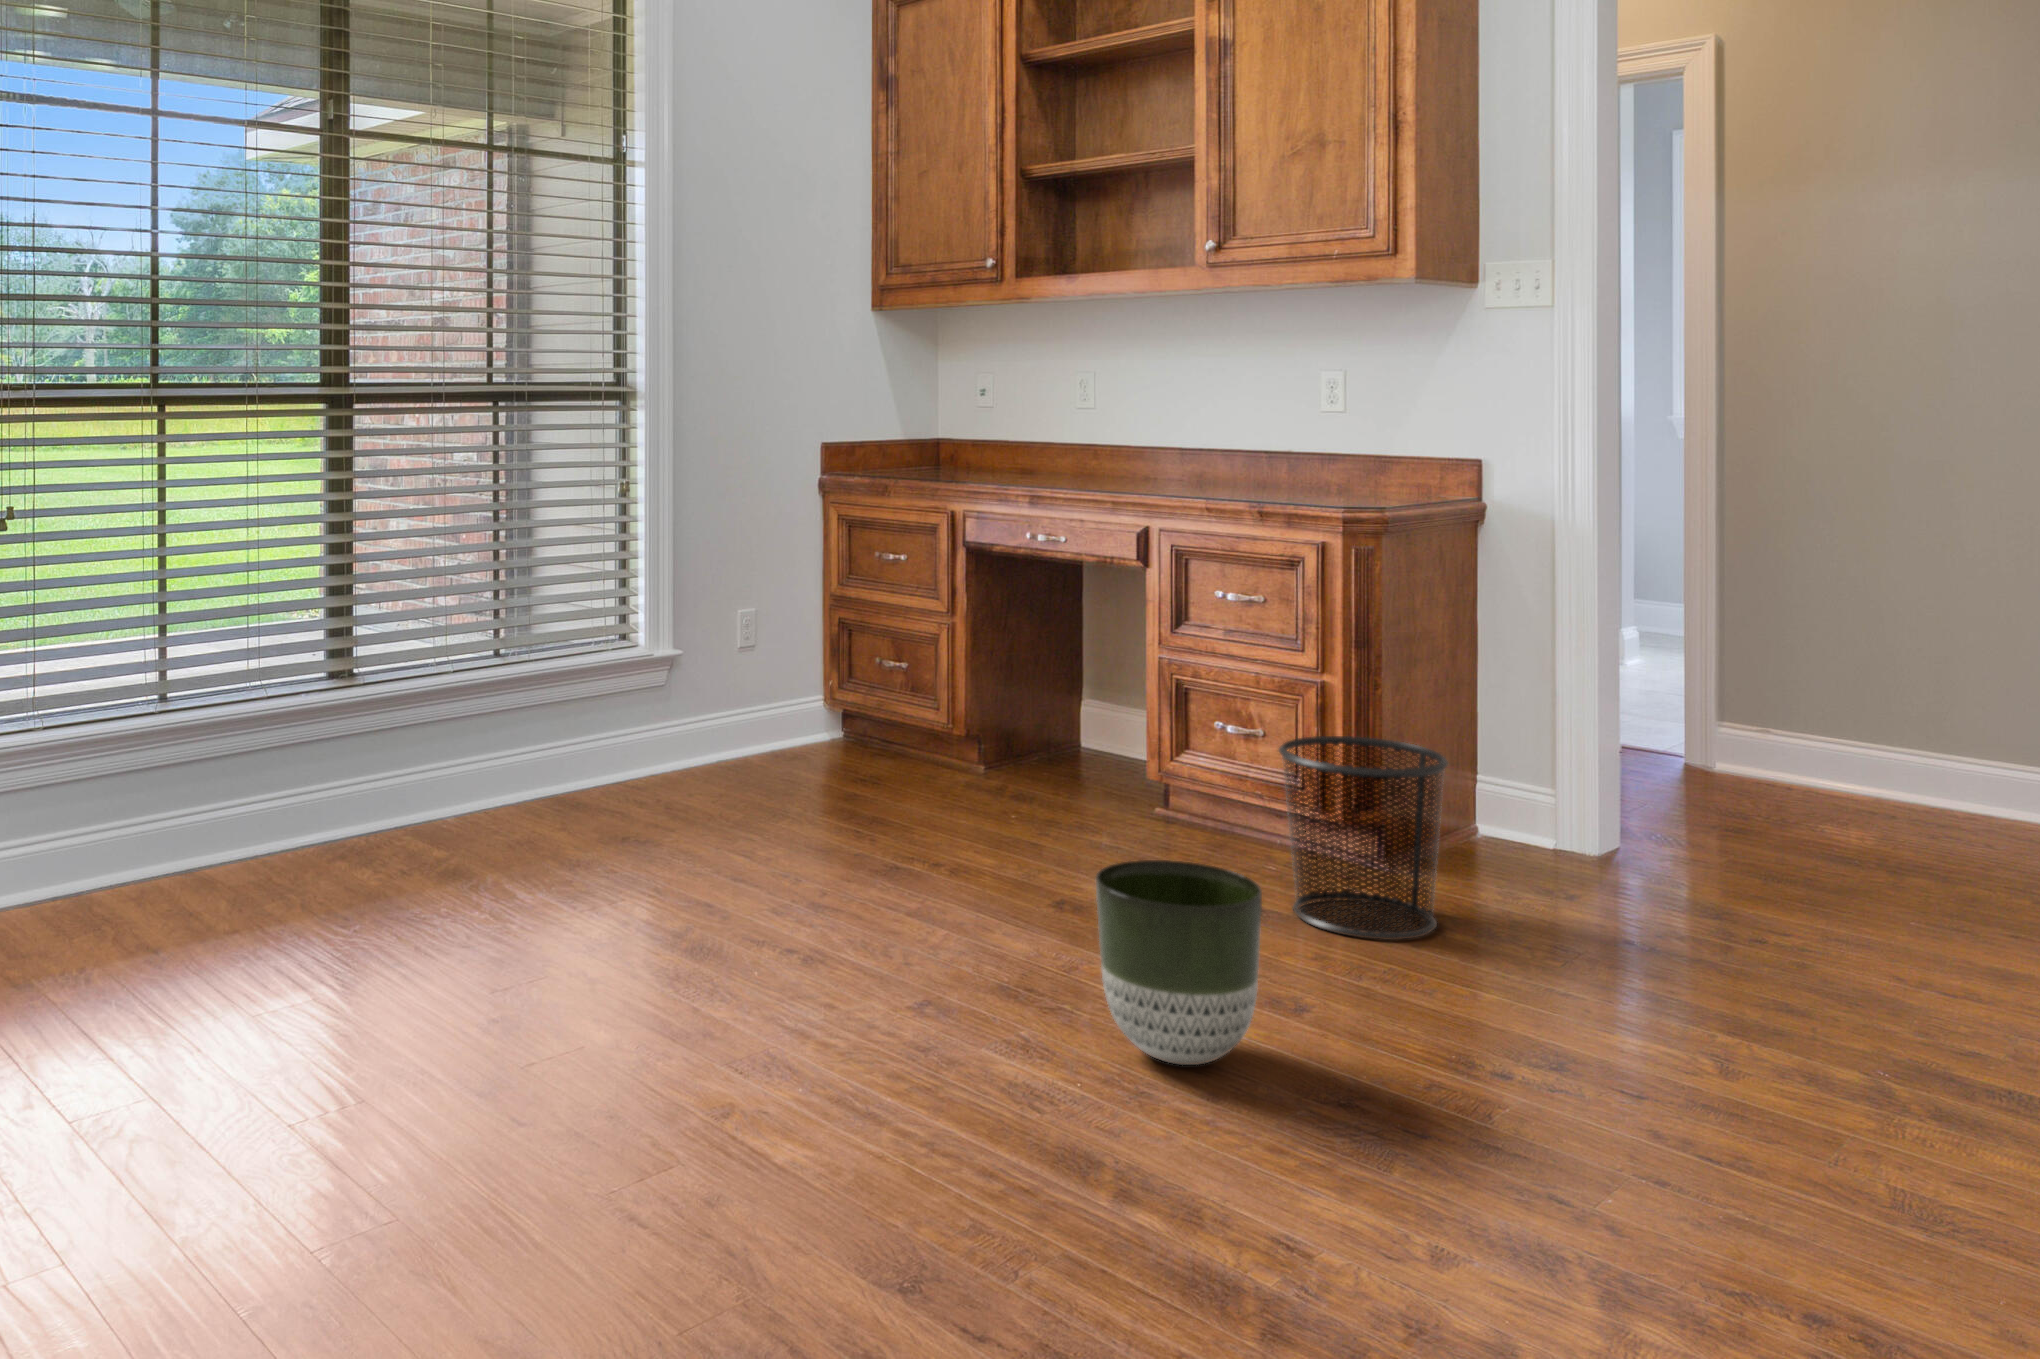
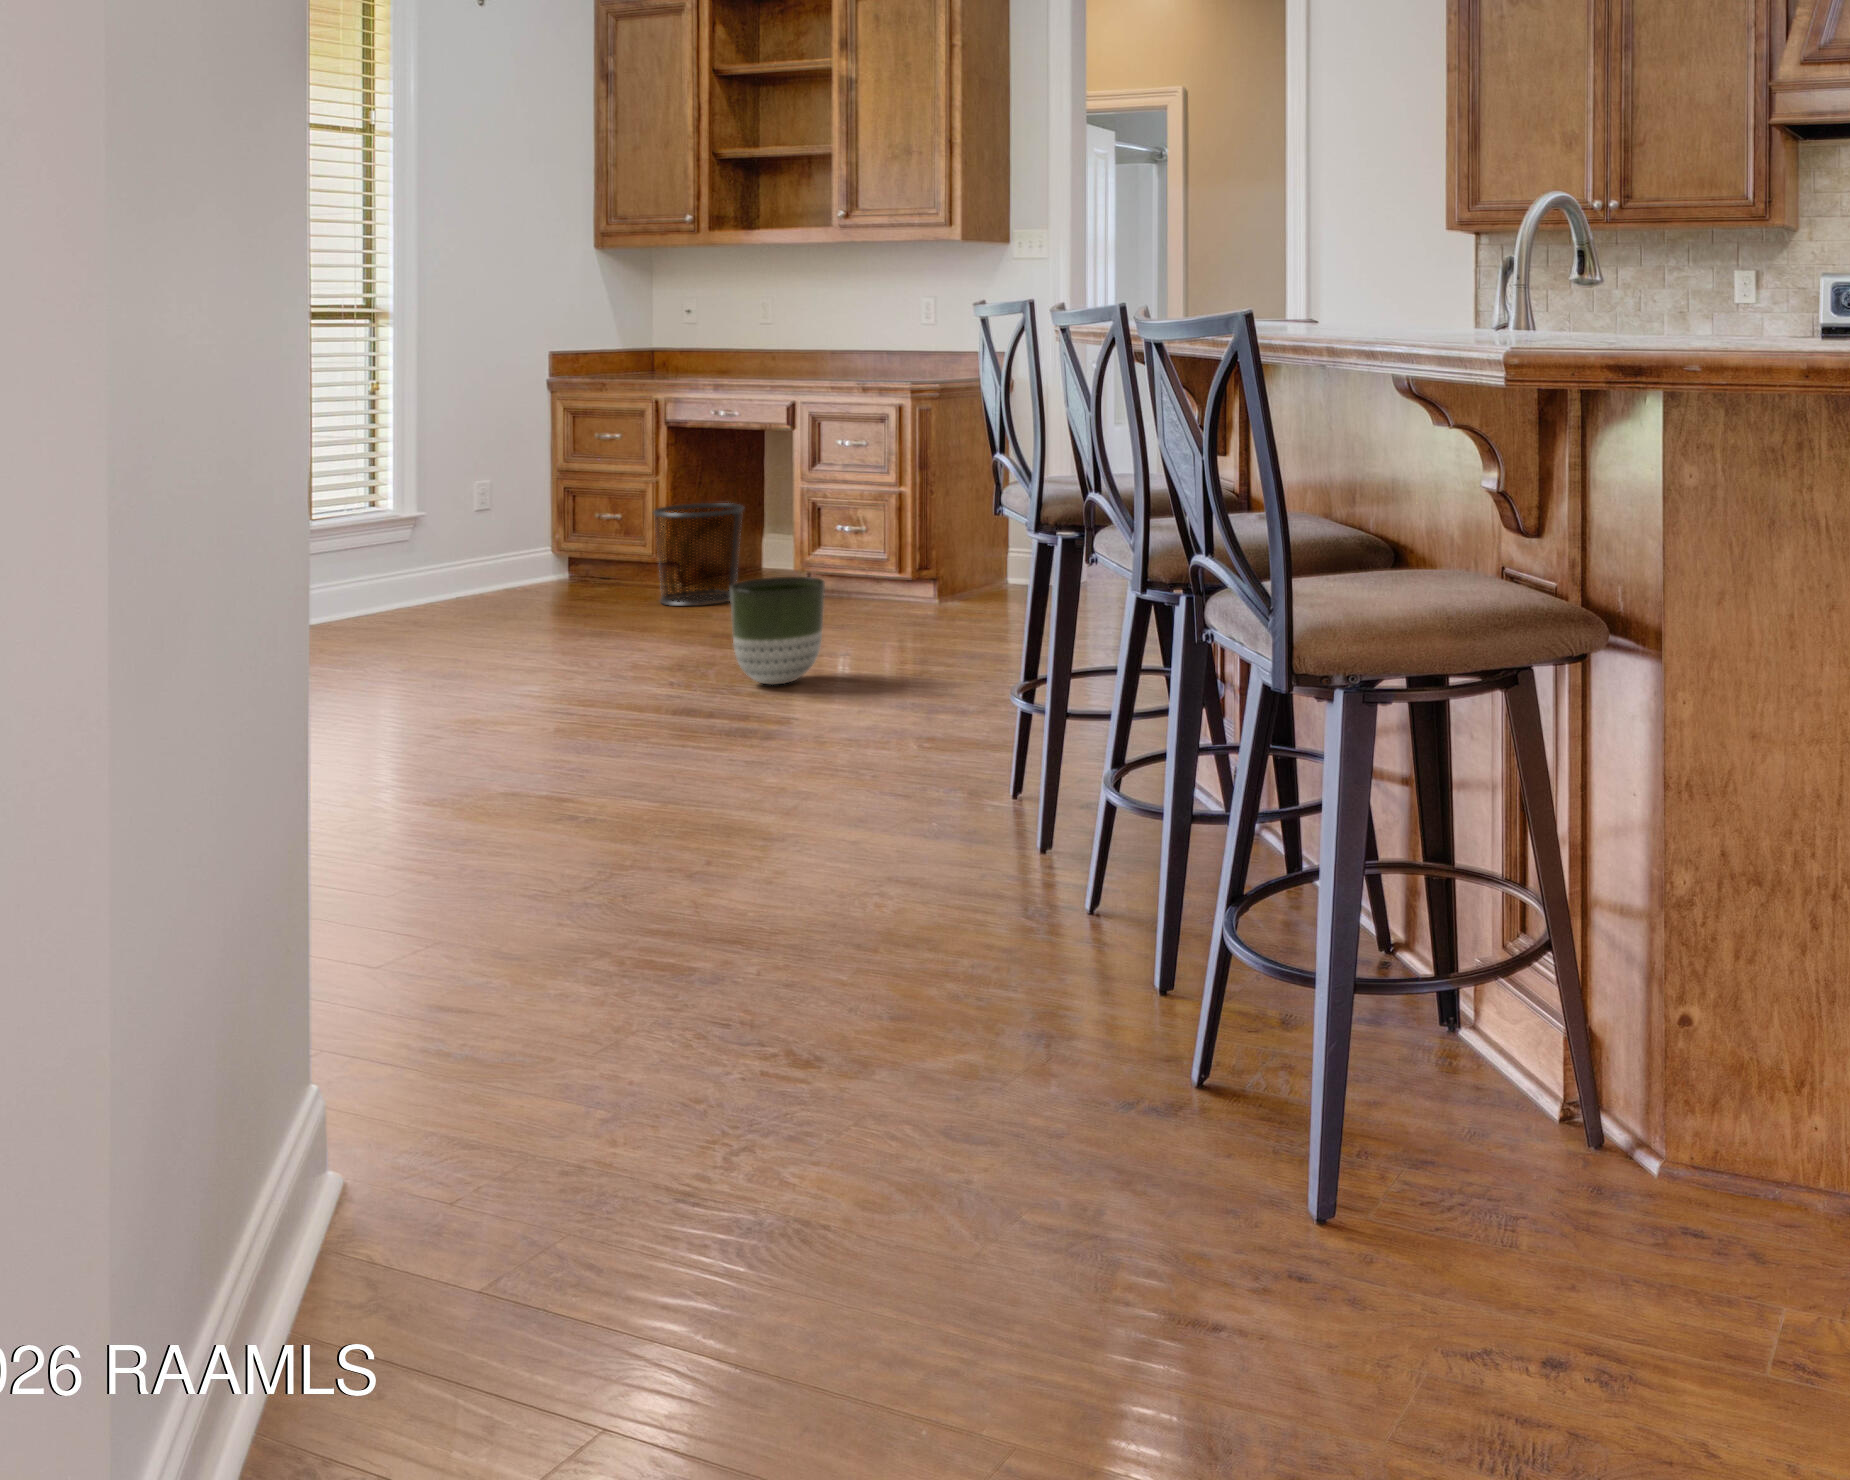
waste bin: present [1279,736,1448,940] -> present [653,503,744,606]

